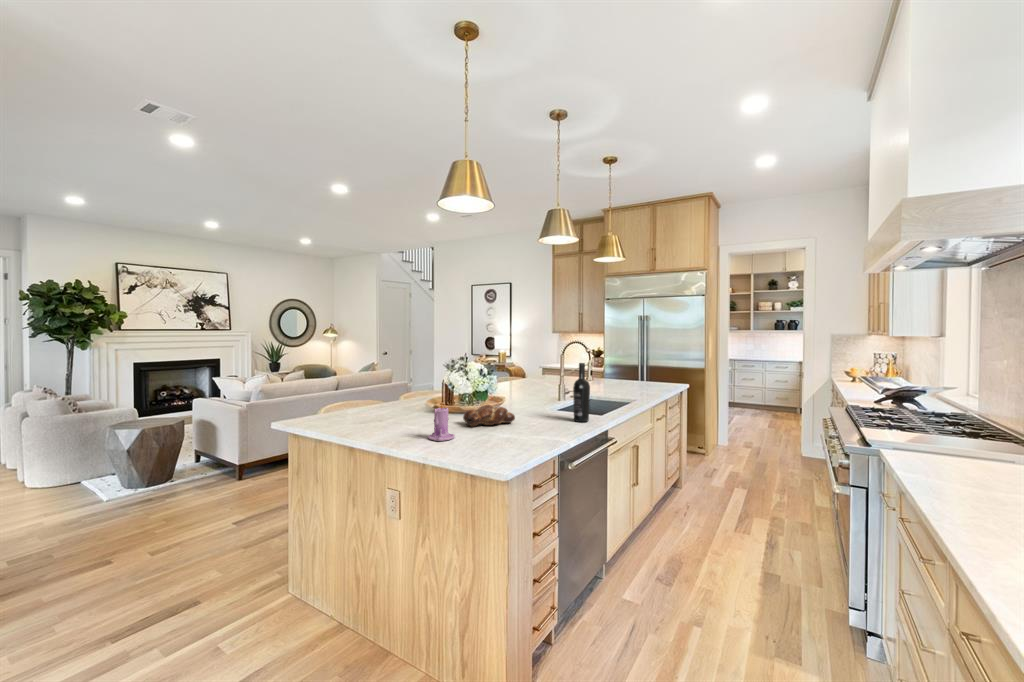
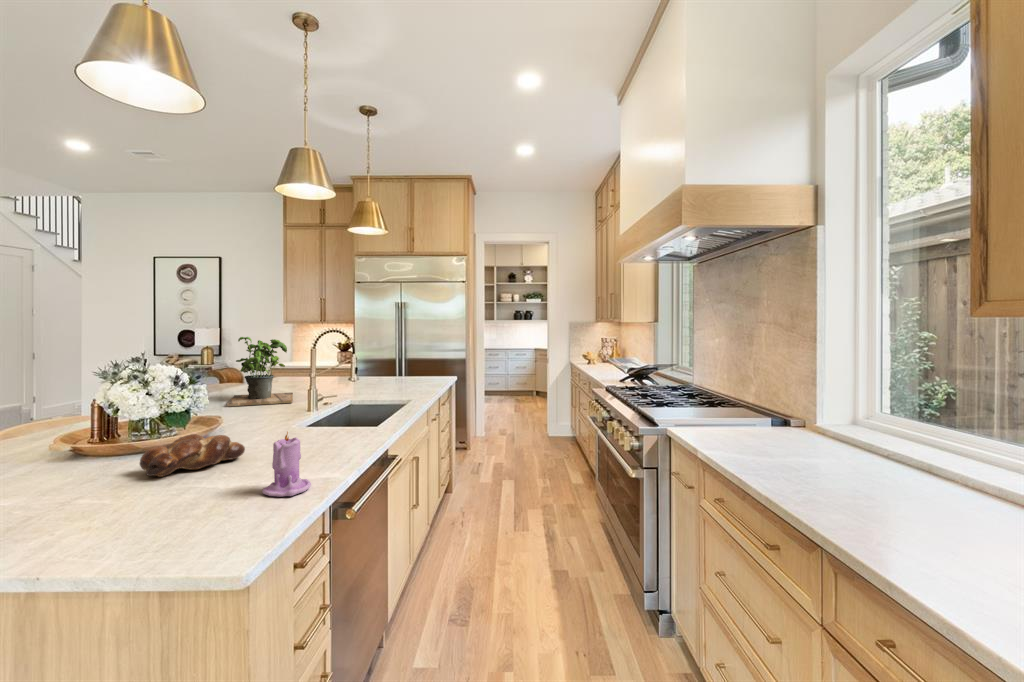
potted plant: none [509,345,552,393] -> present [227,337,293,406]
wine bottle: present [573,363,590,422] -> none [339,357,363,441]
candle: present [428,405,455,441] -> present [262,432,311,497]

